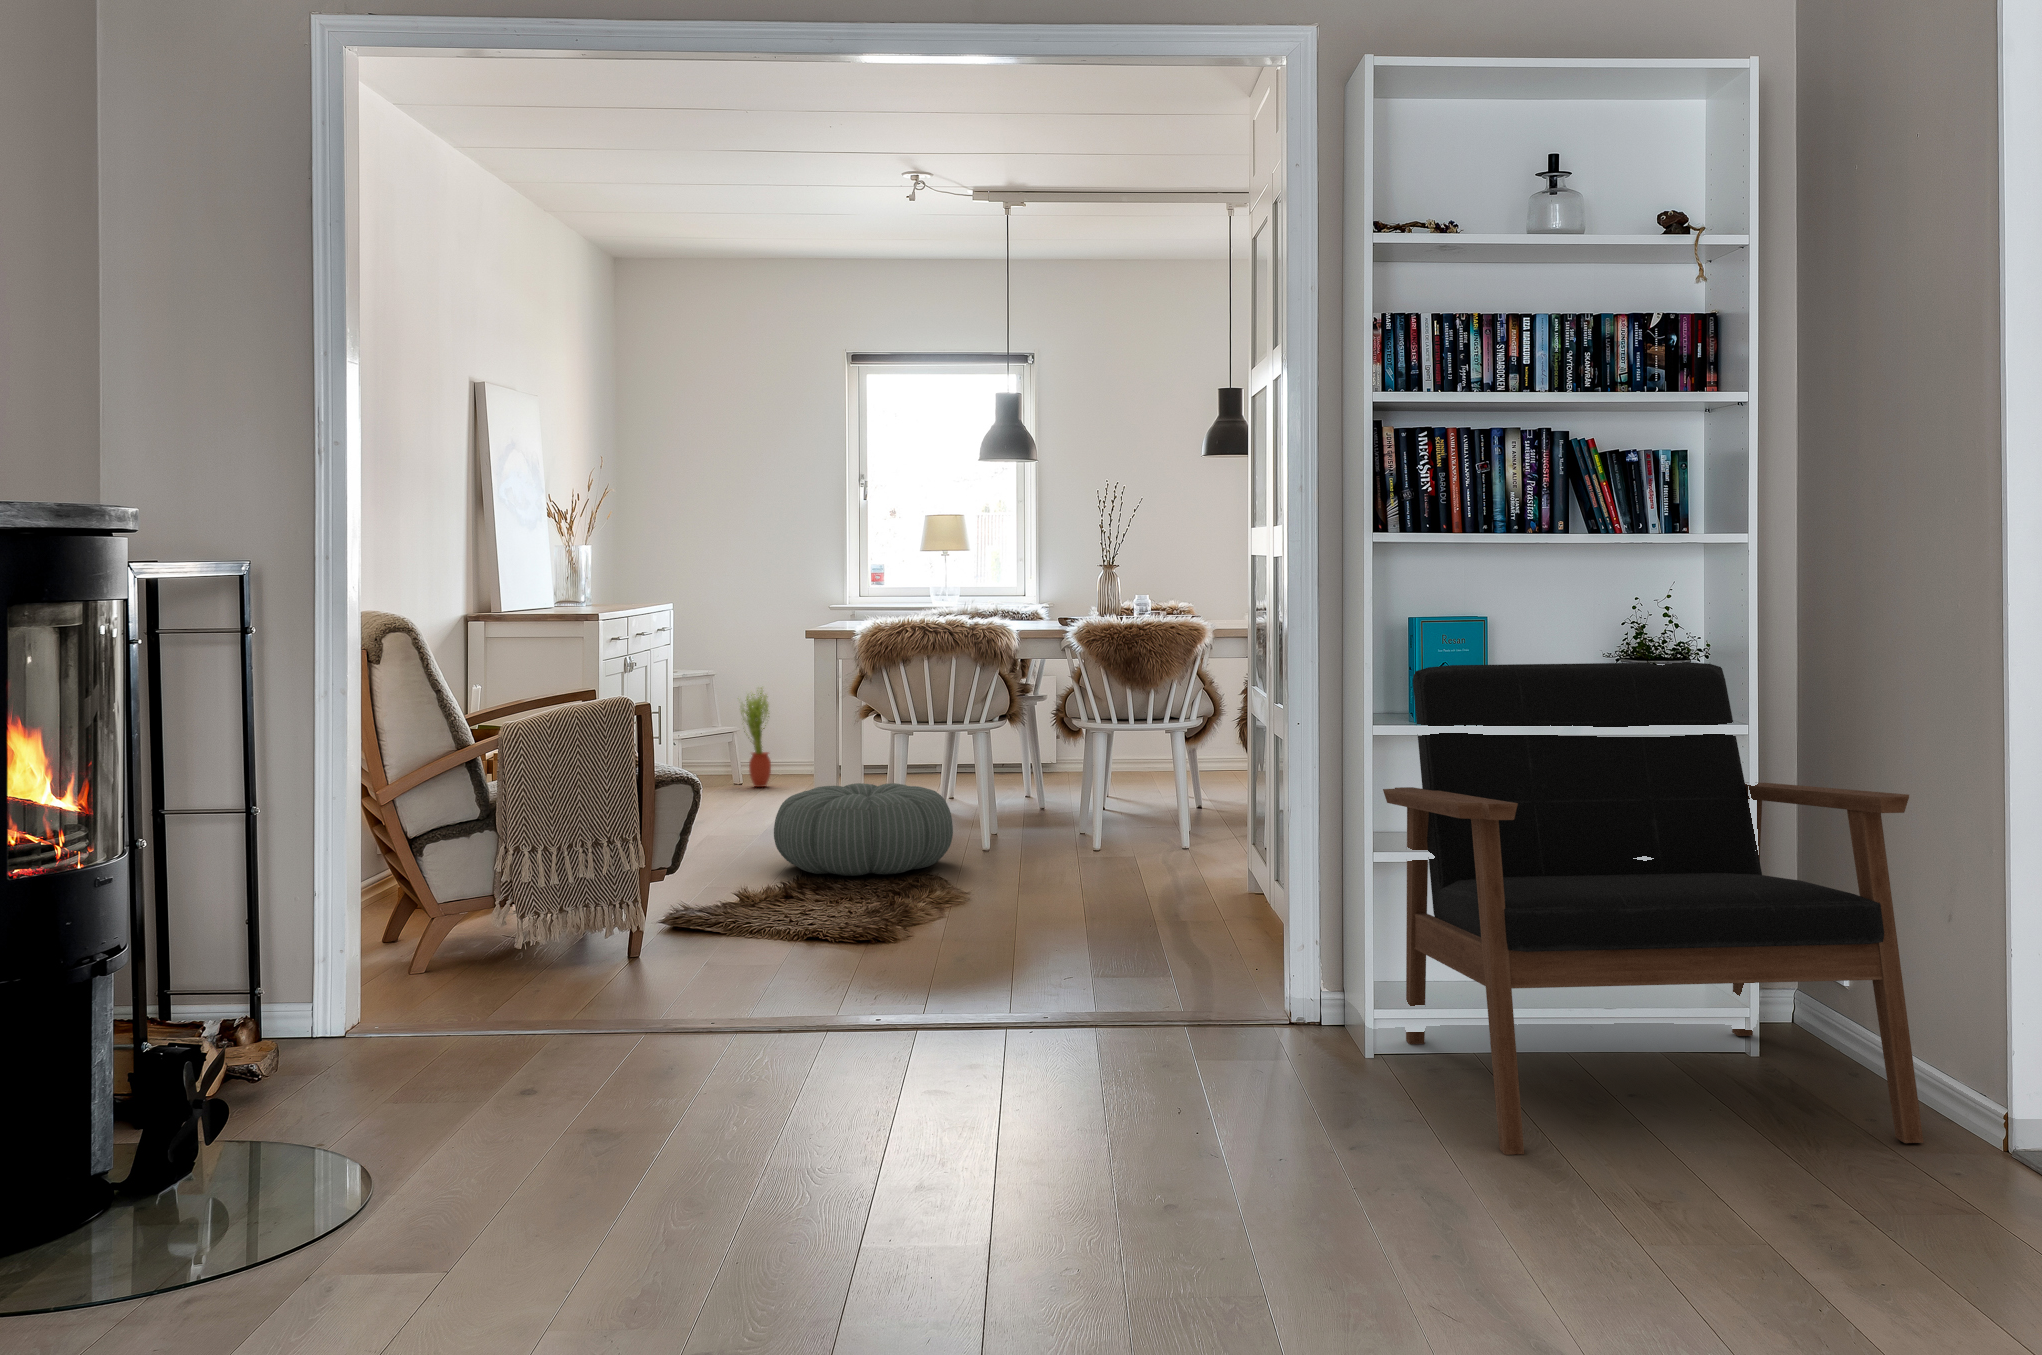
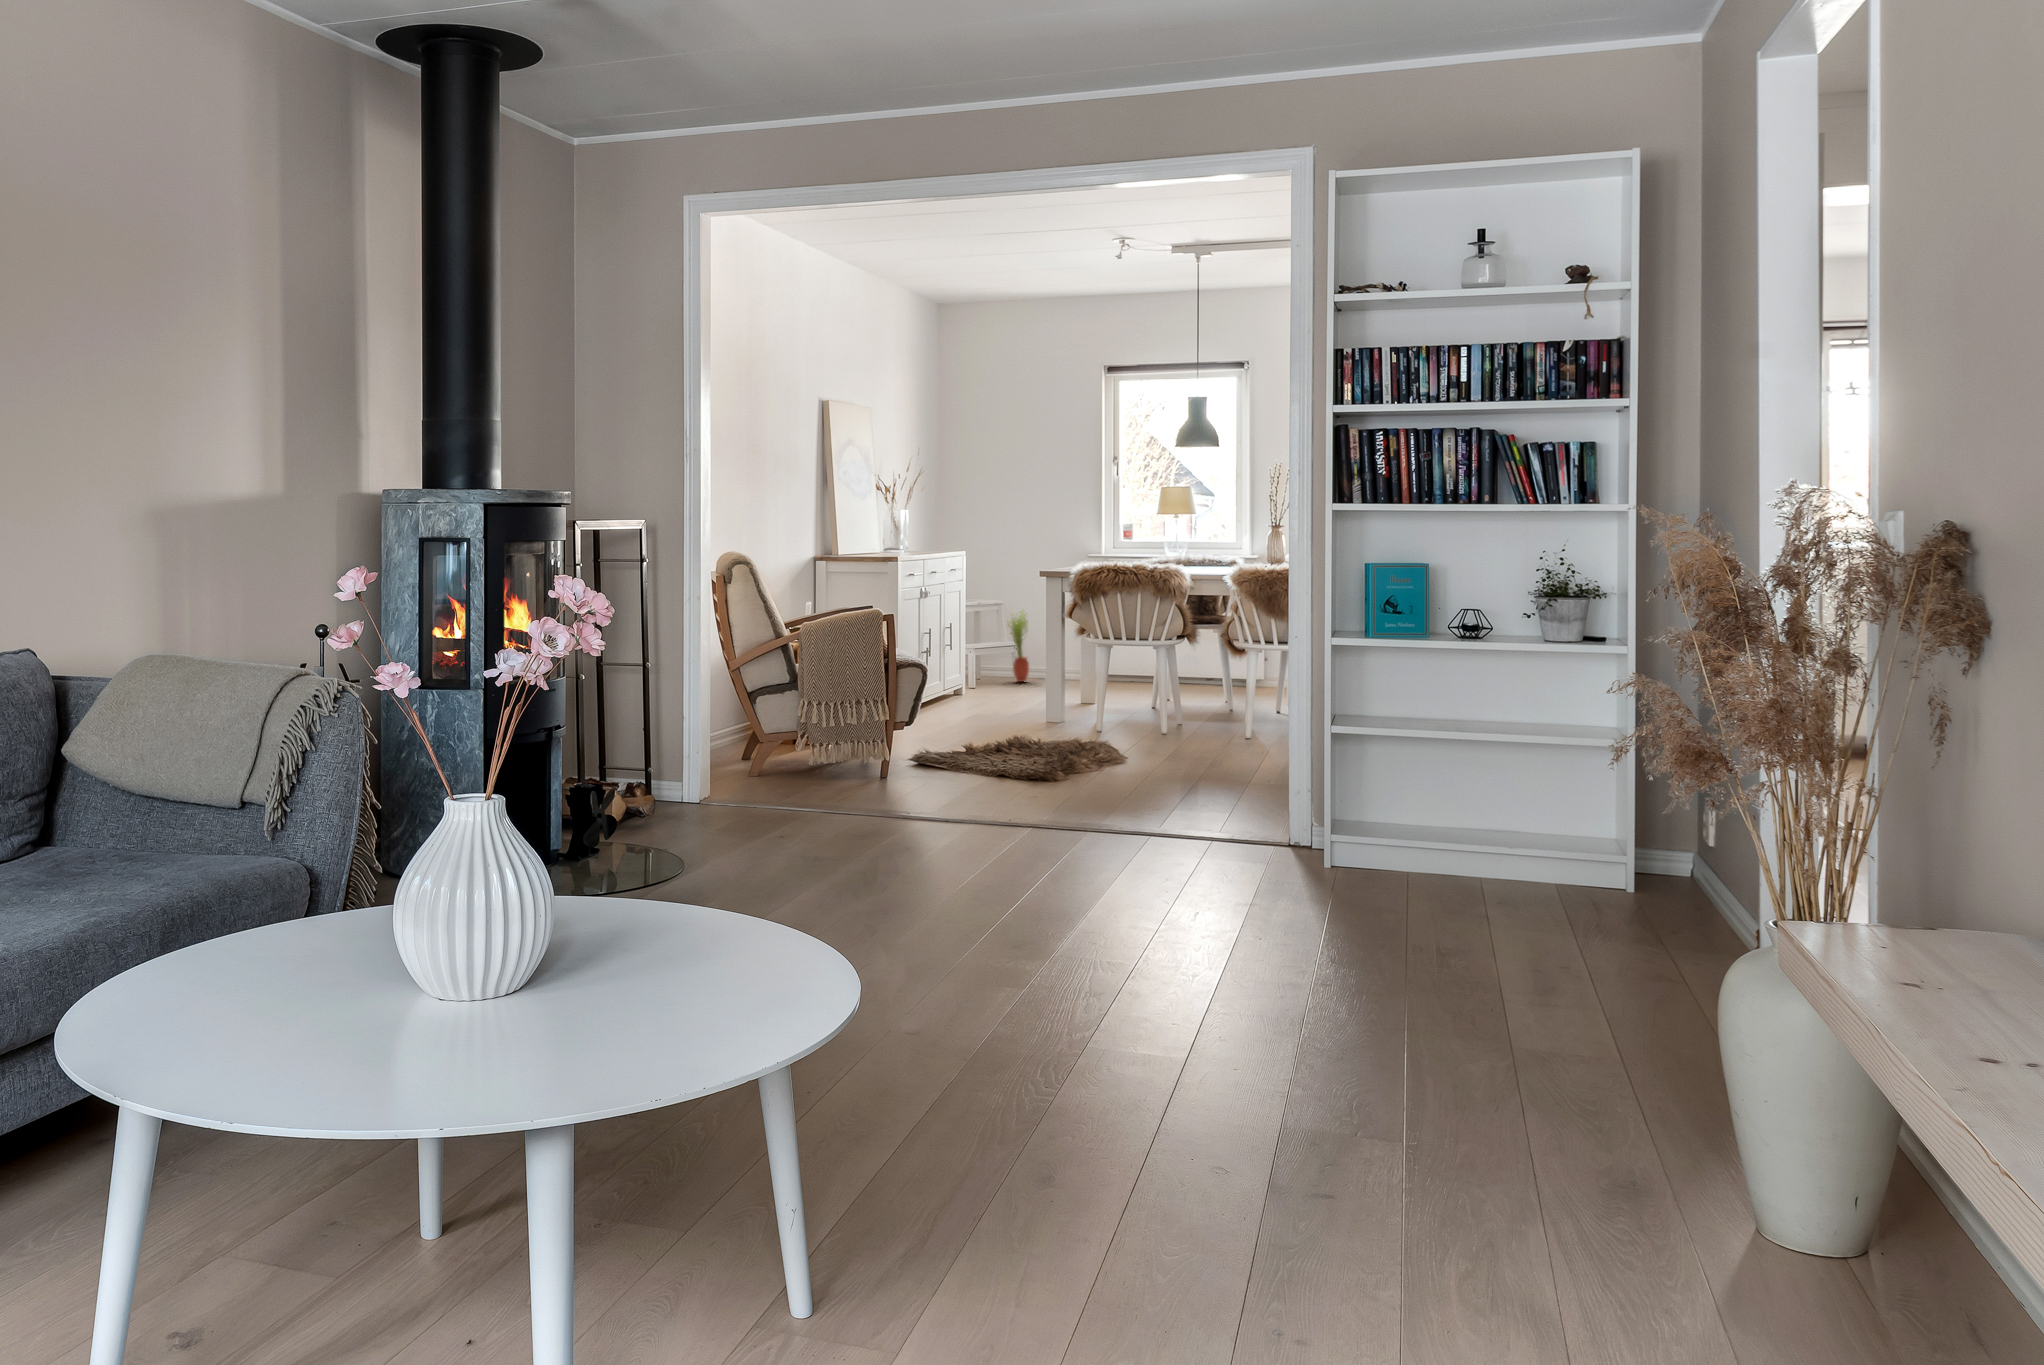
armchair: present [1383,662,1923,1155] -> none [1351,597,1704,941]
pouf: present [774,783,953,876] -> none [999,677,1127,740]

